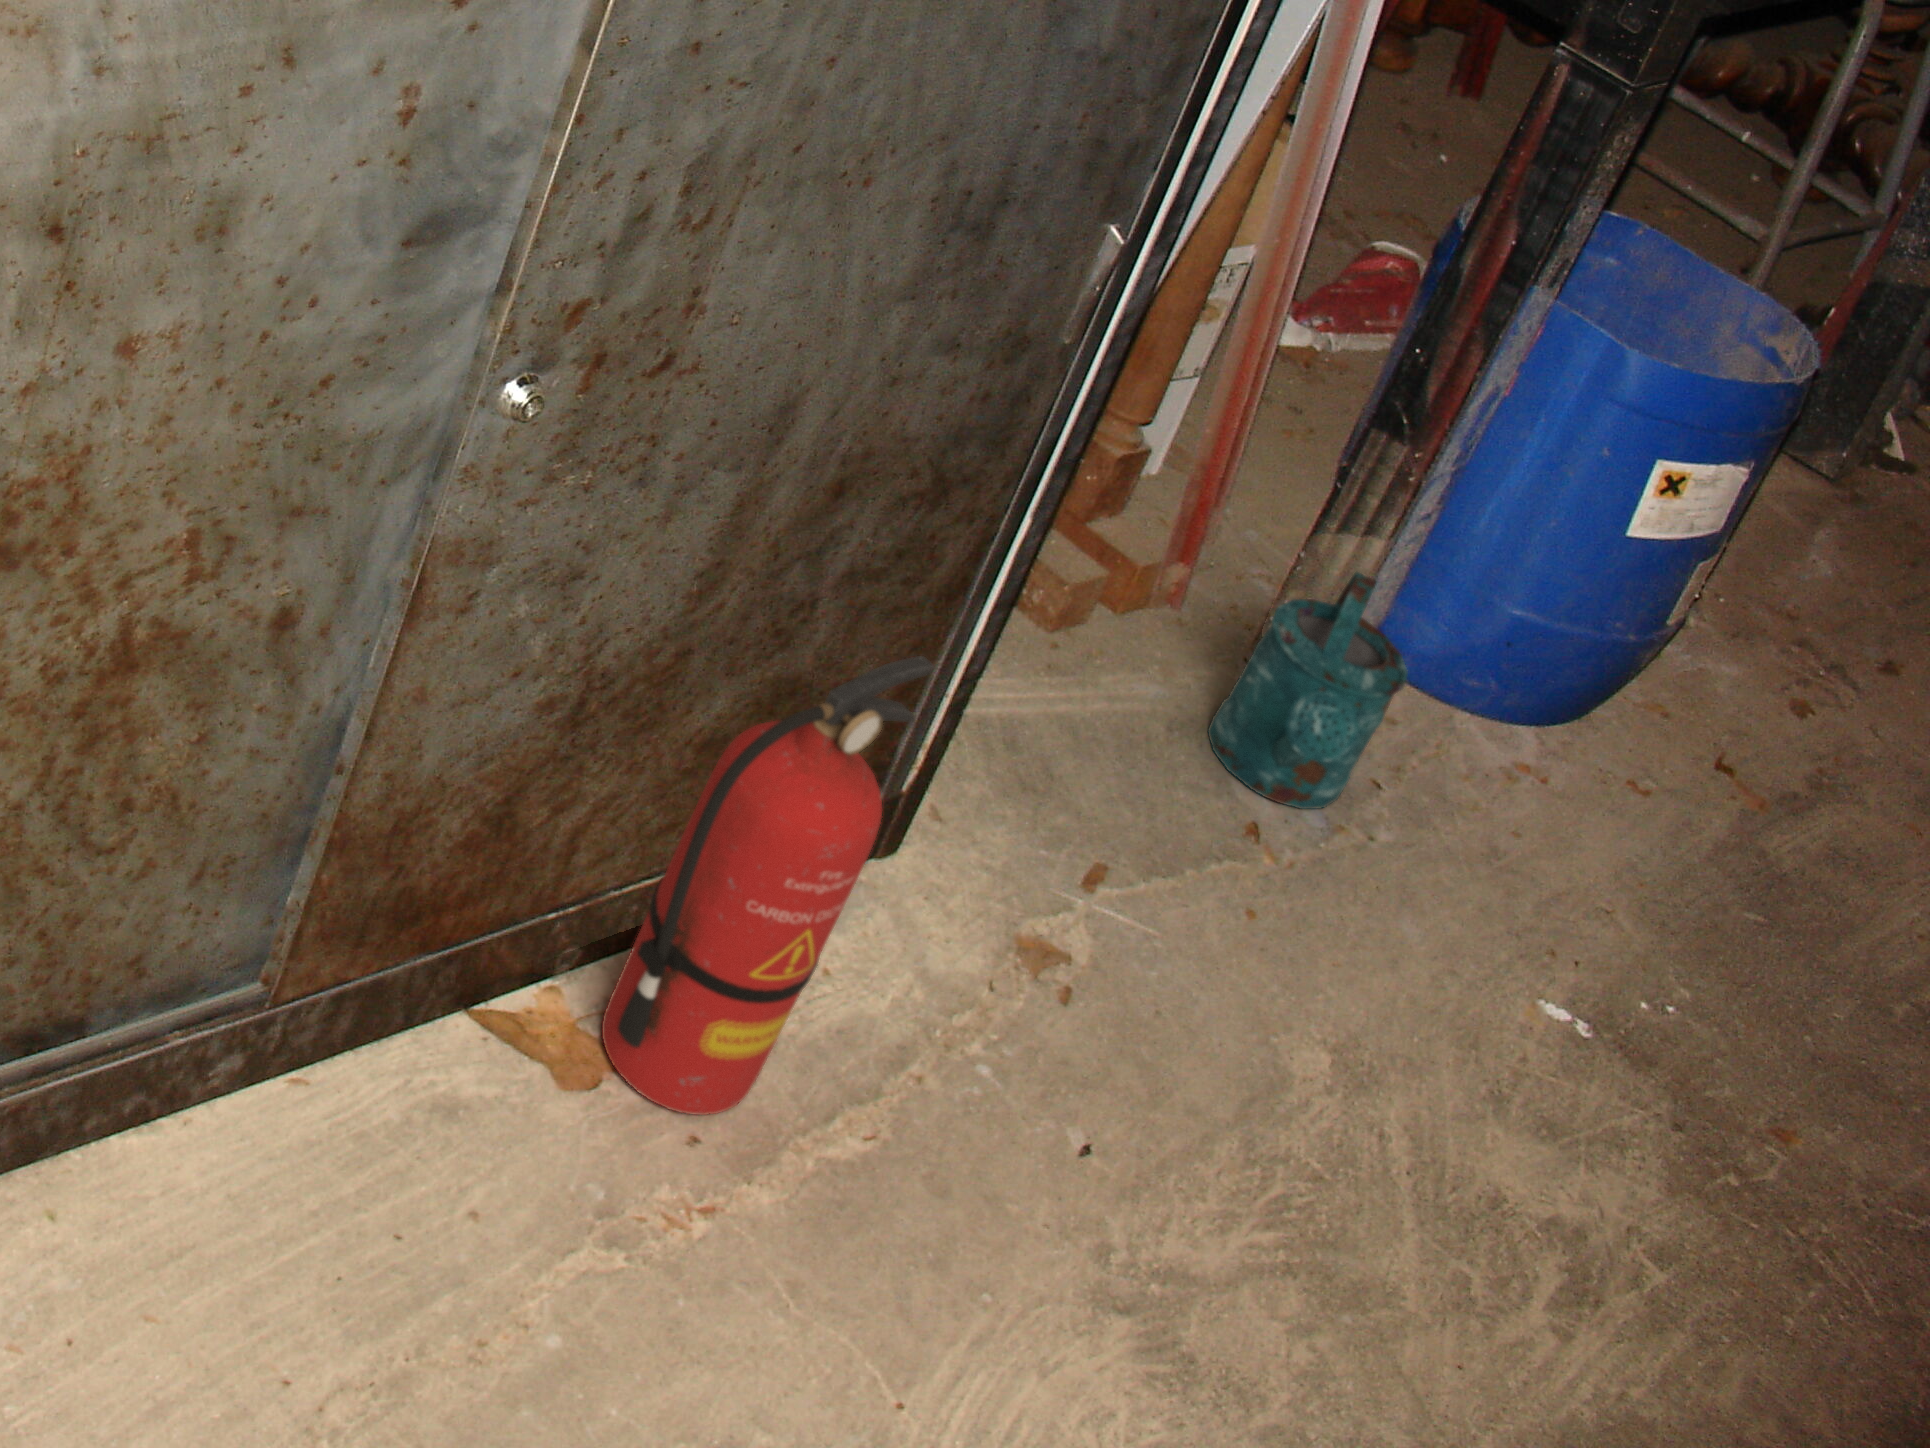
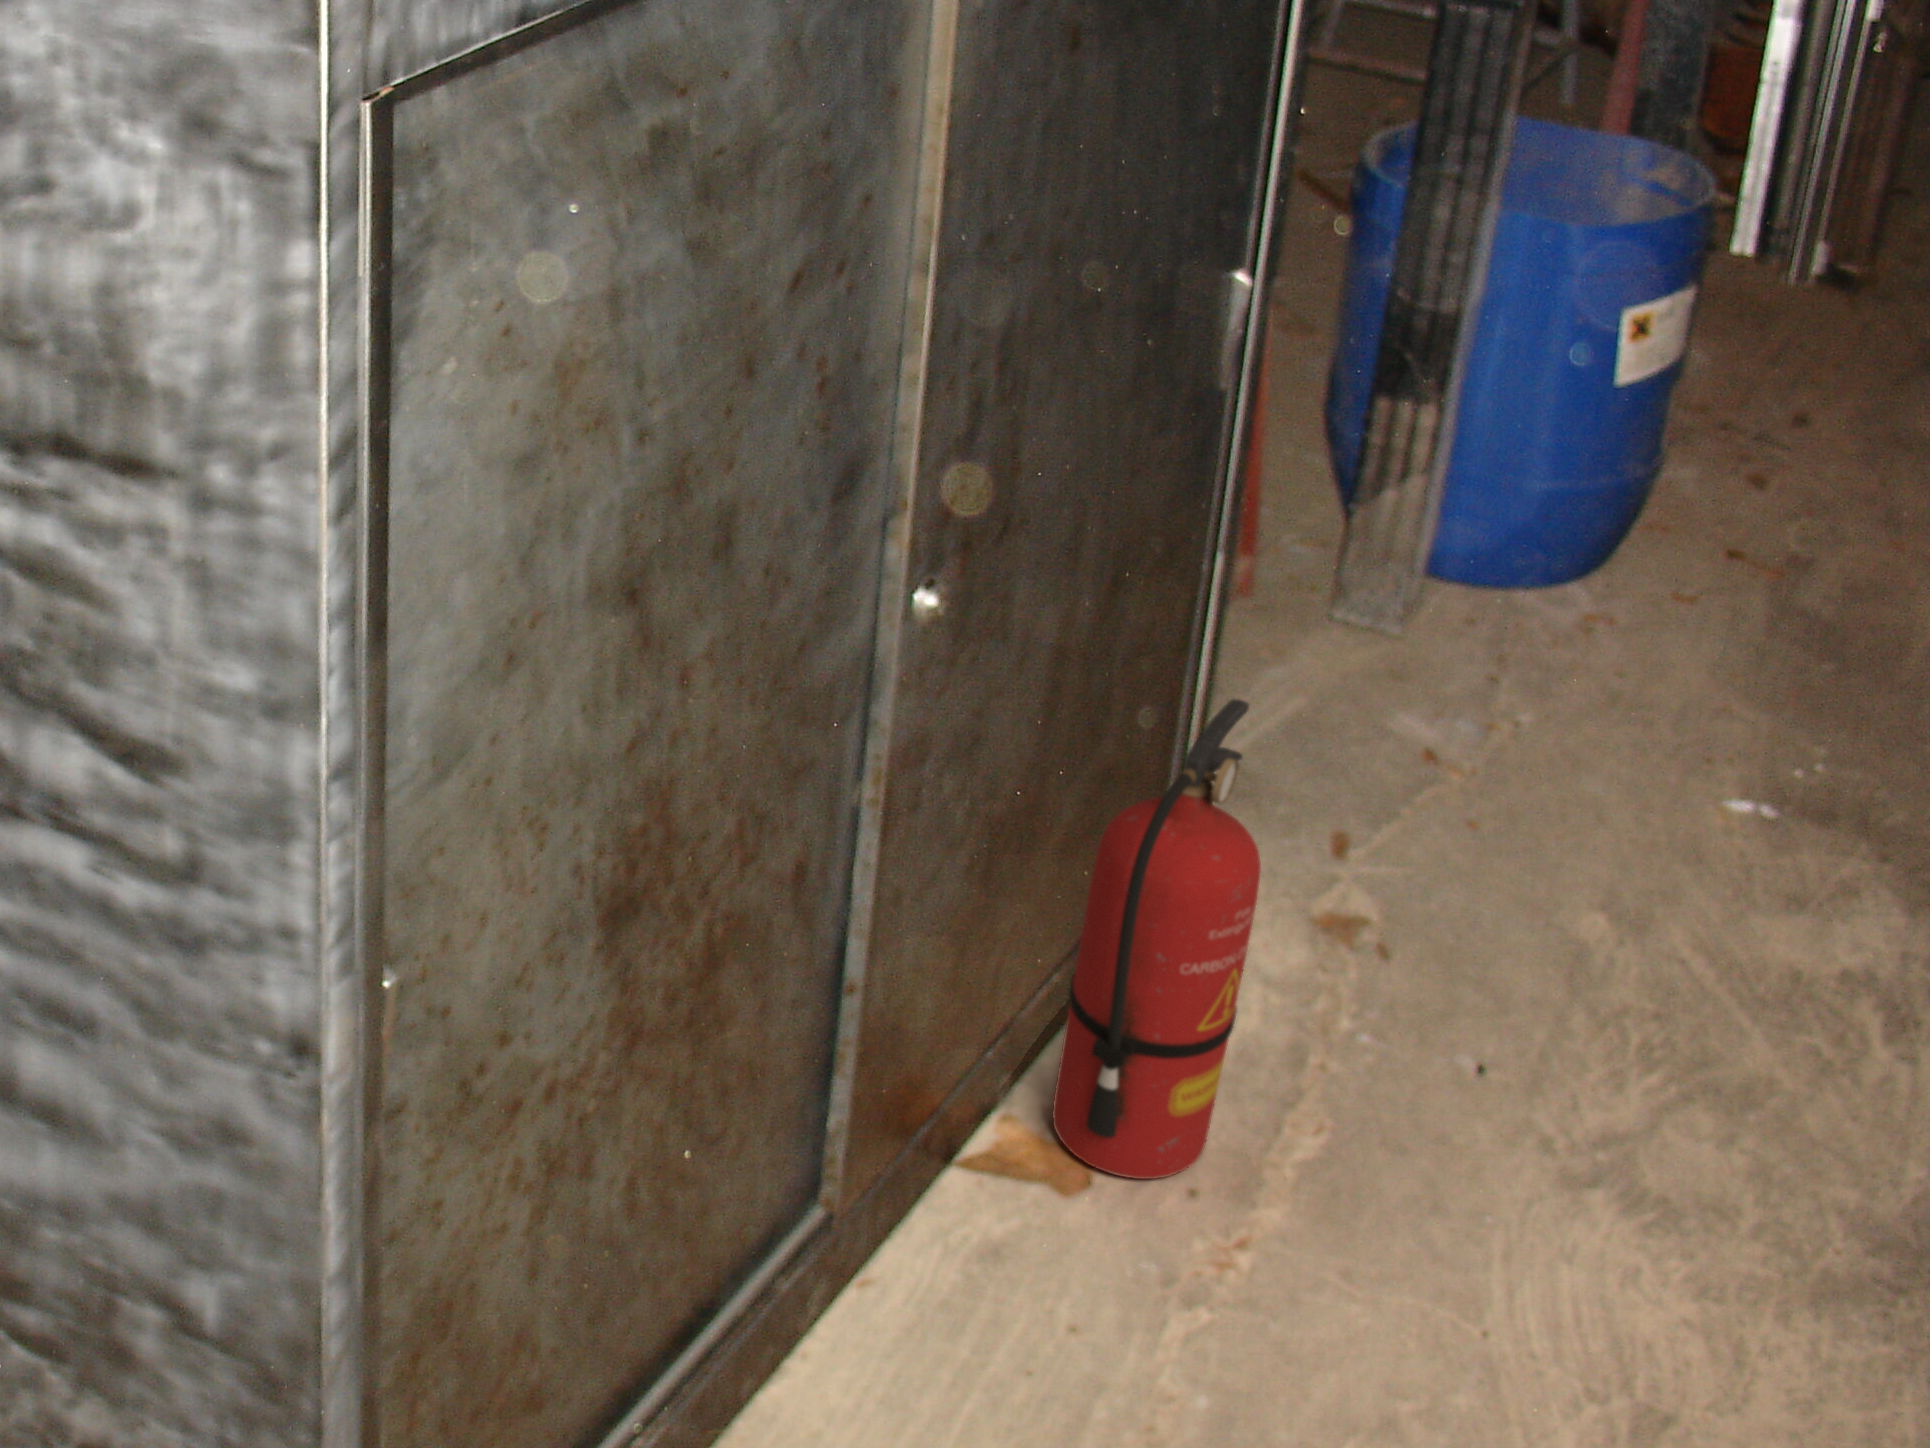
watering can: present [1208,572,1408,809] -> none [1344,504,1509,726]

